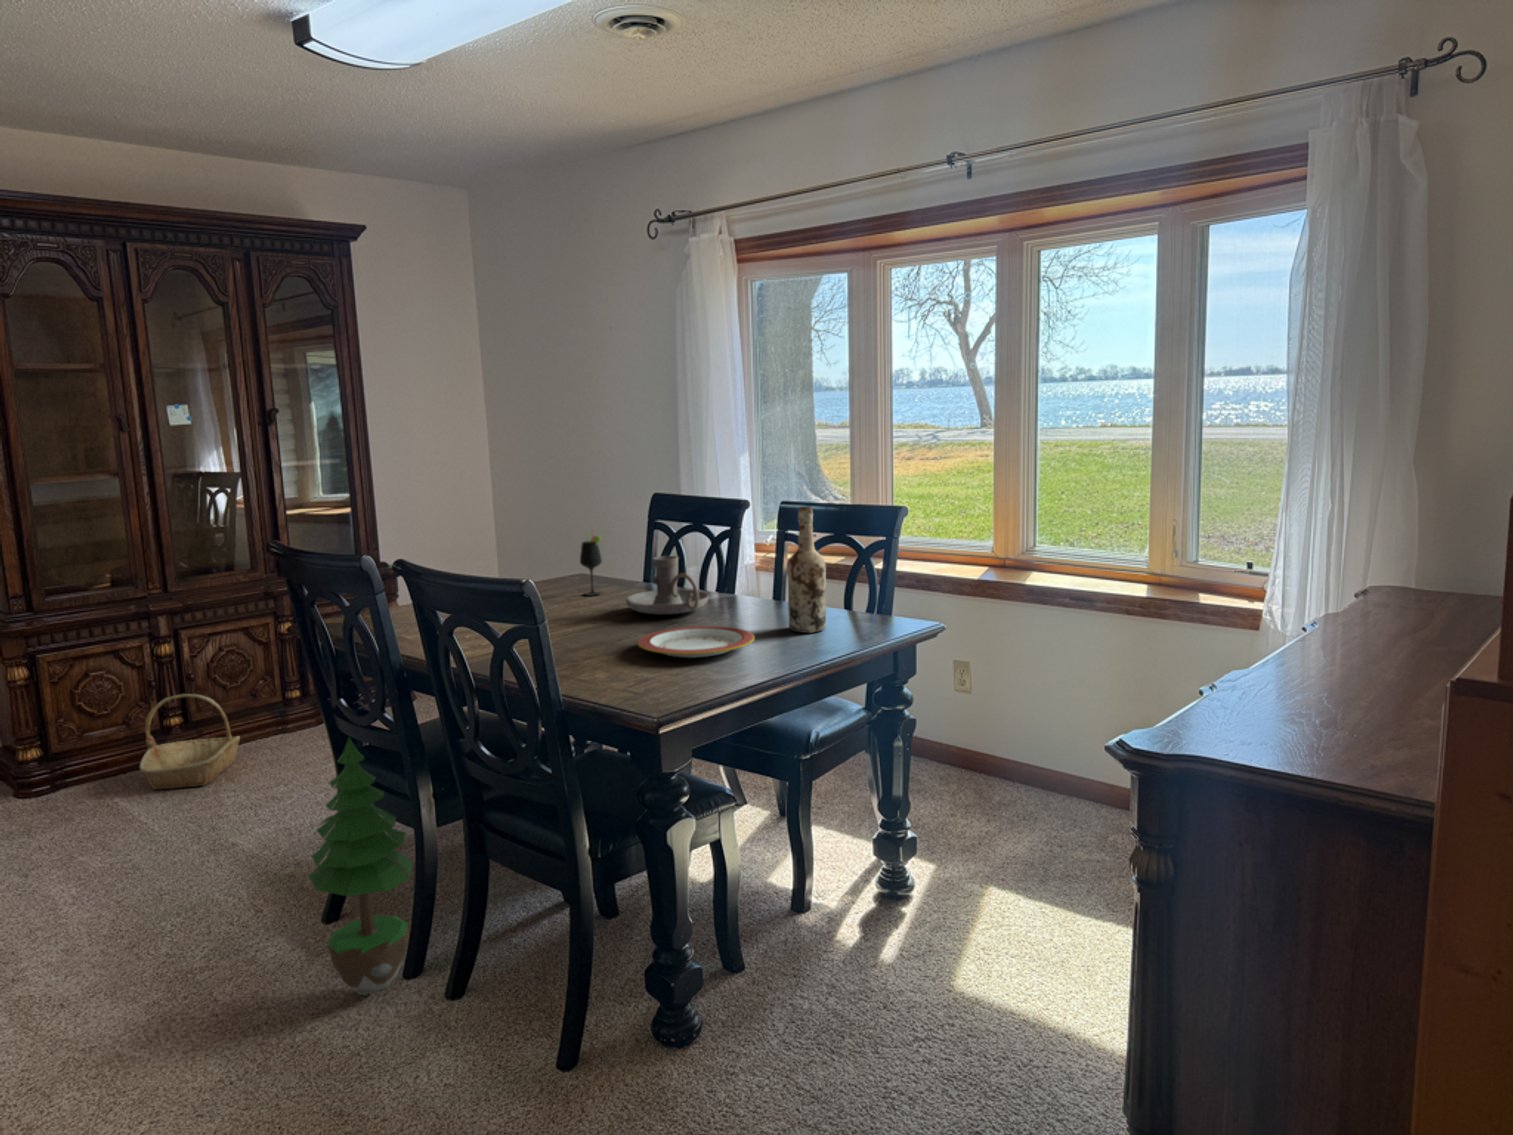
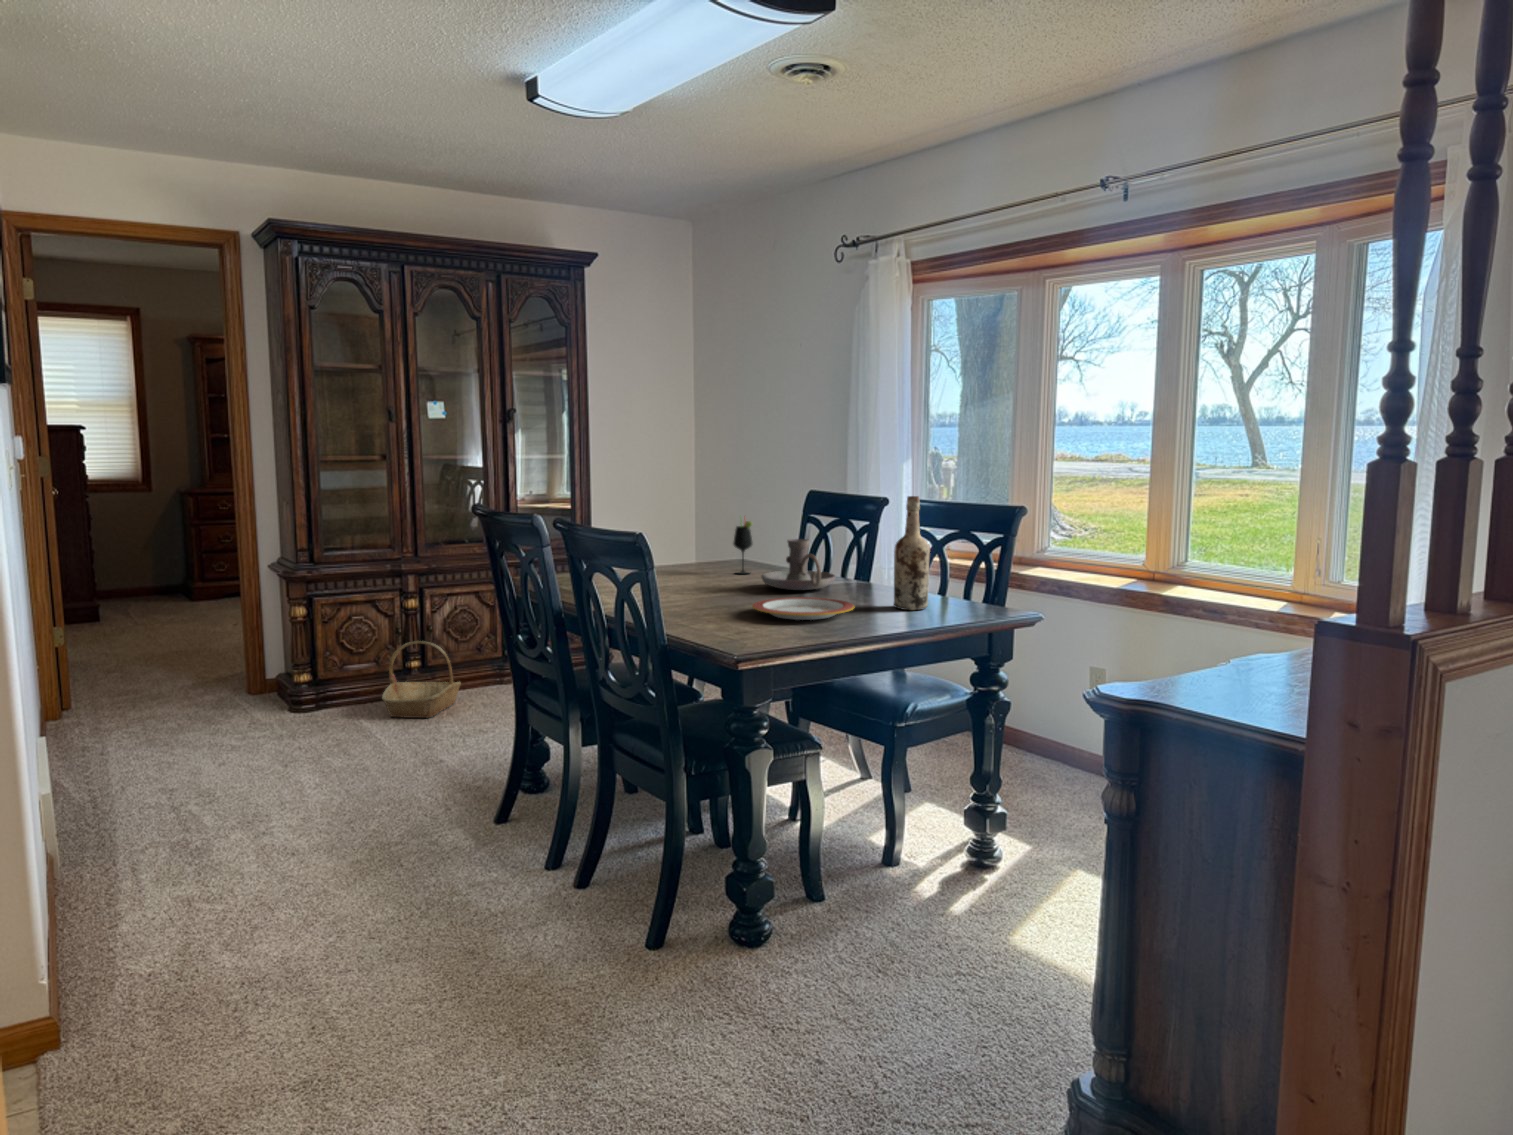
potted tree: present [309,738,412,996] -> none [477,660,558,876]

